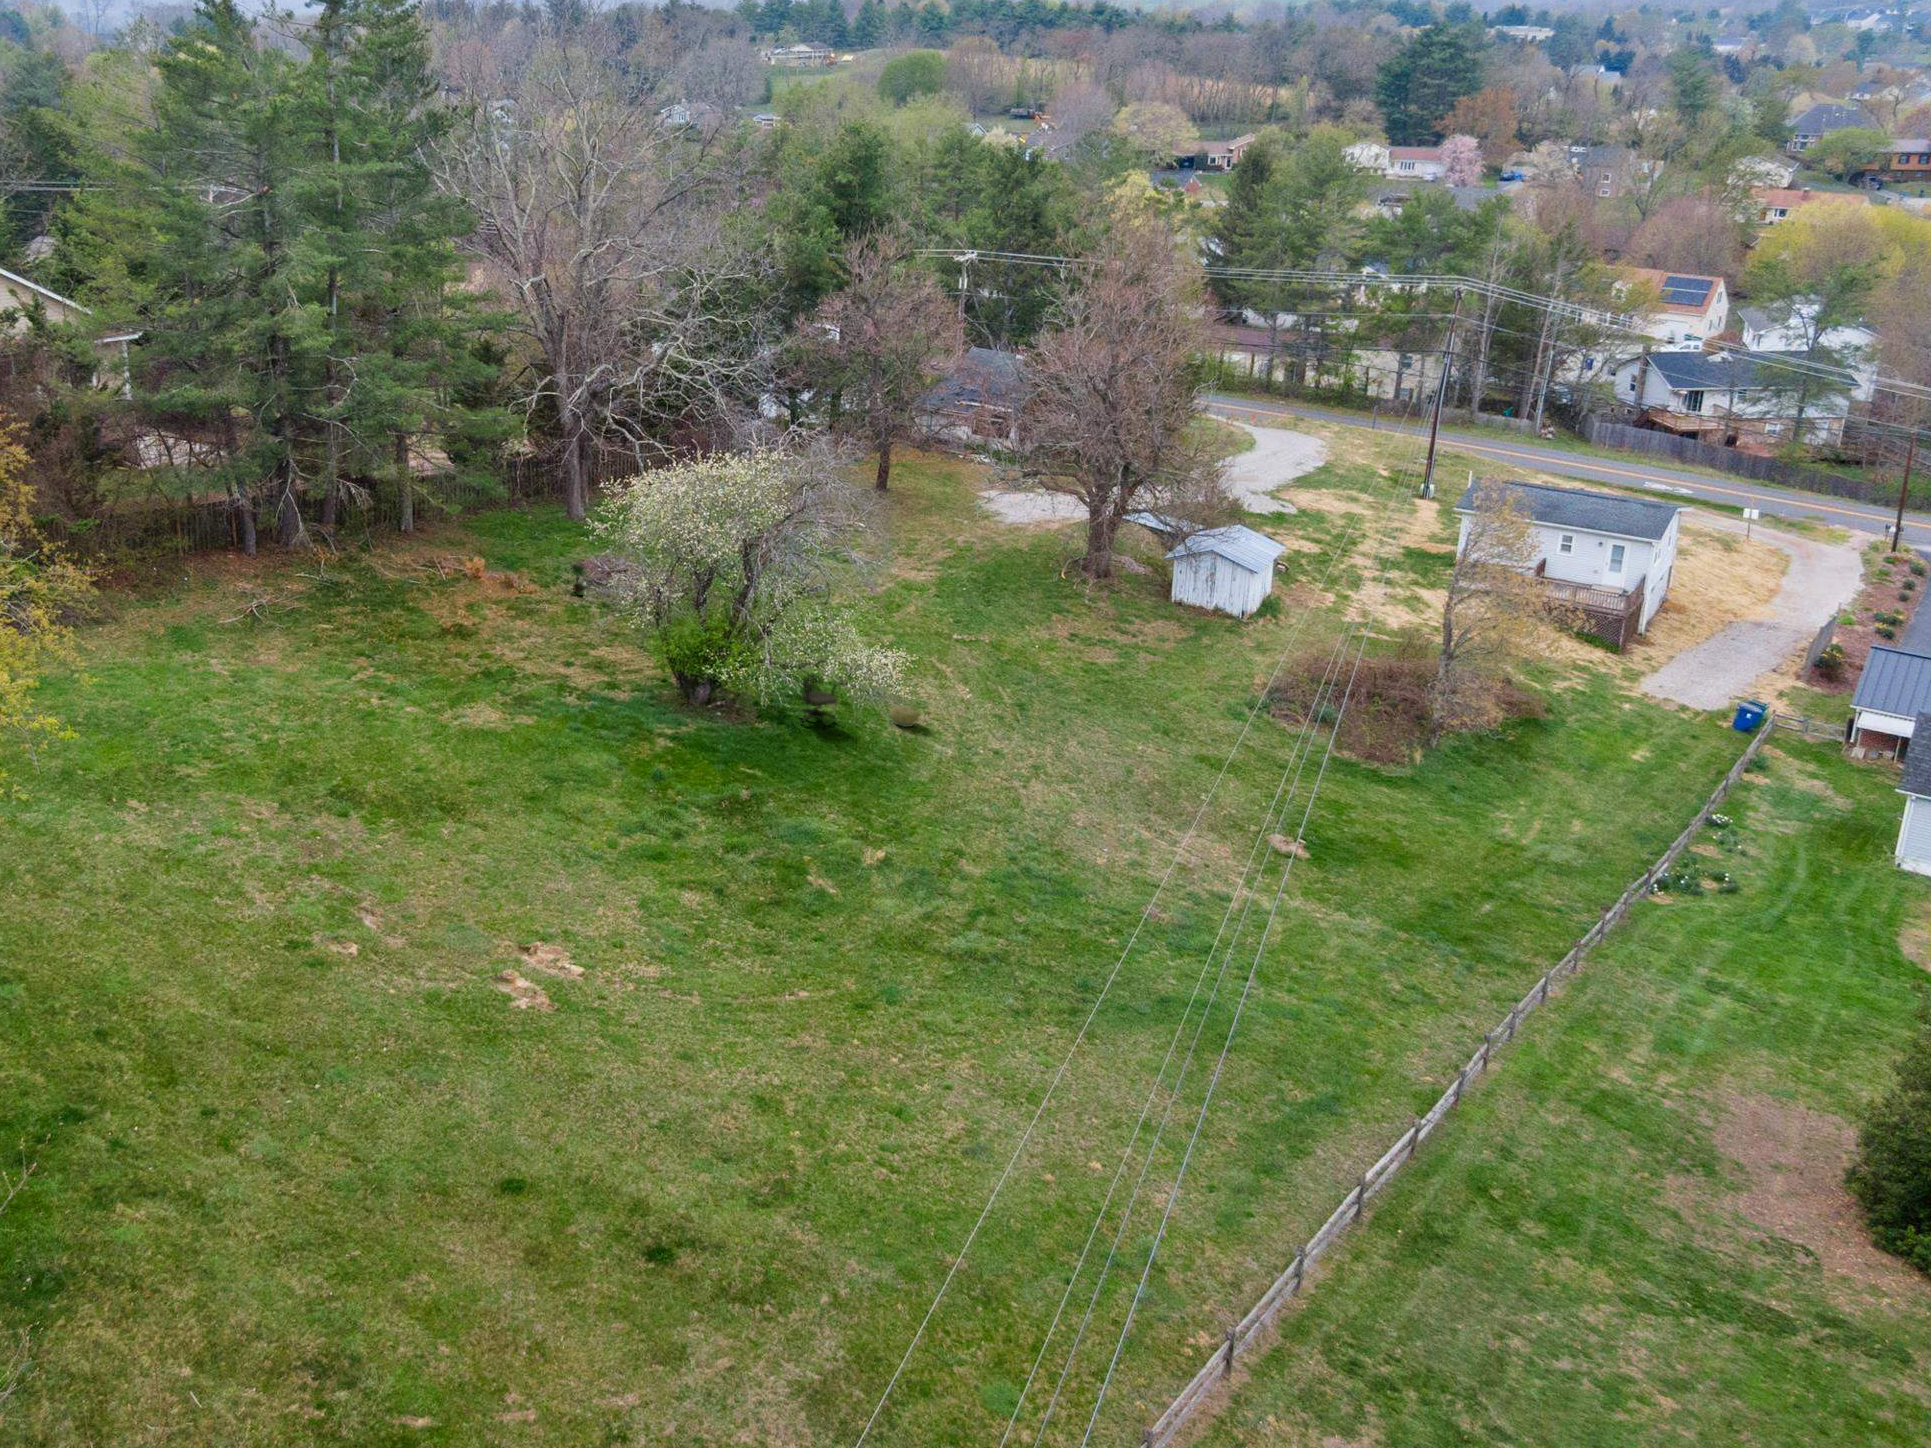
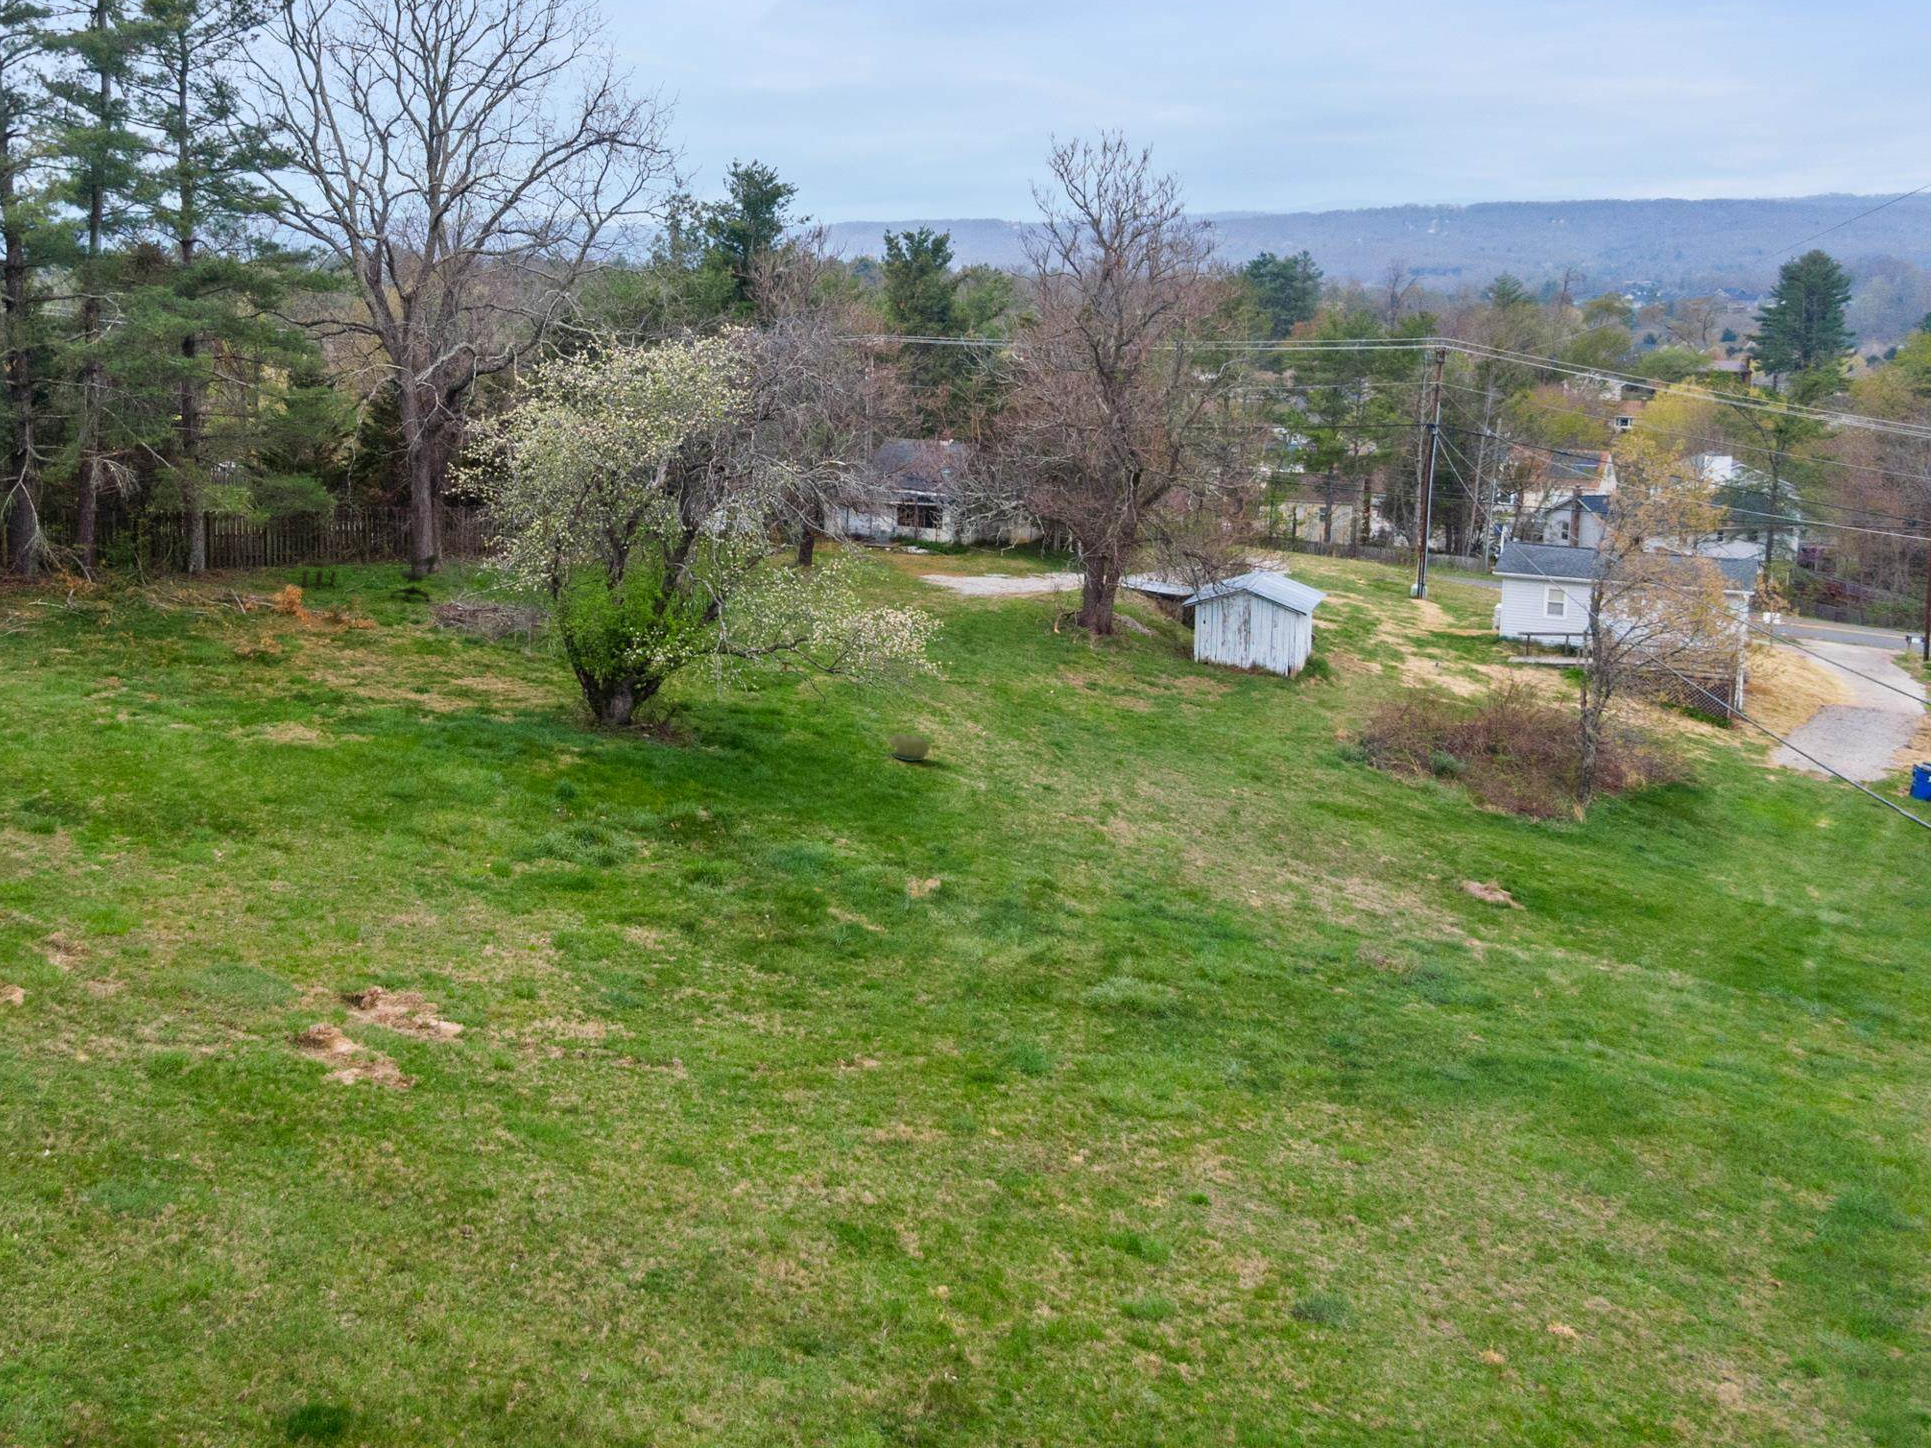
bench: none [476,503,503,530] -> present [302,560,337,589]
potted tree: present [571,563,588,595] -> none [424,589,454,640]
chair: present [801,674,837,728] -> present [392,554,438,600]

